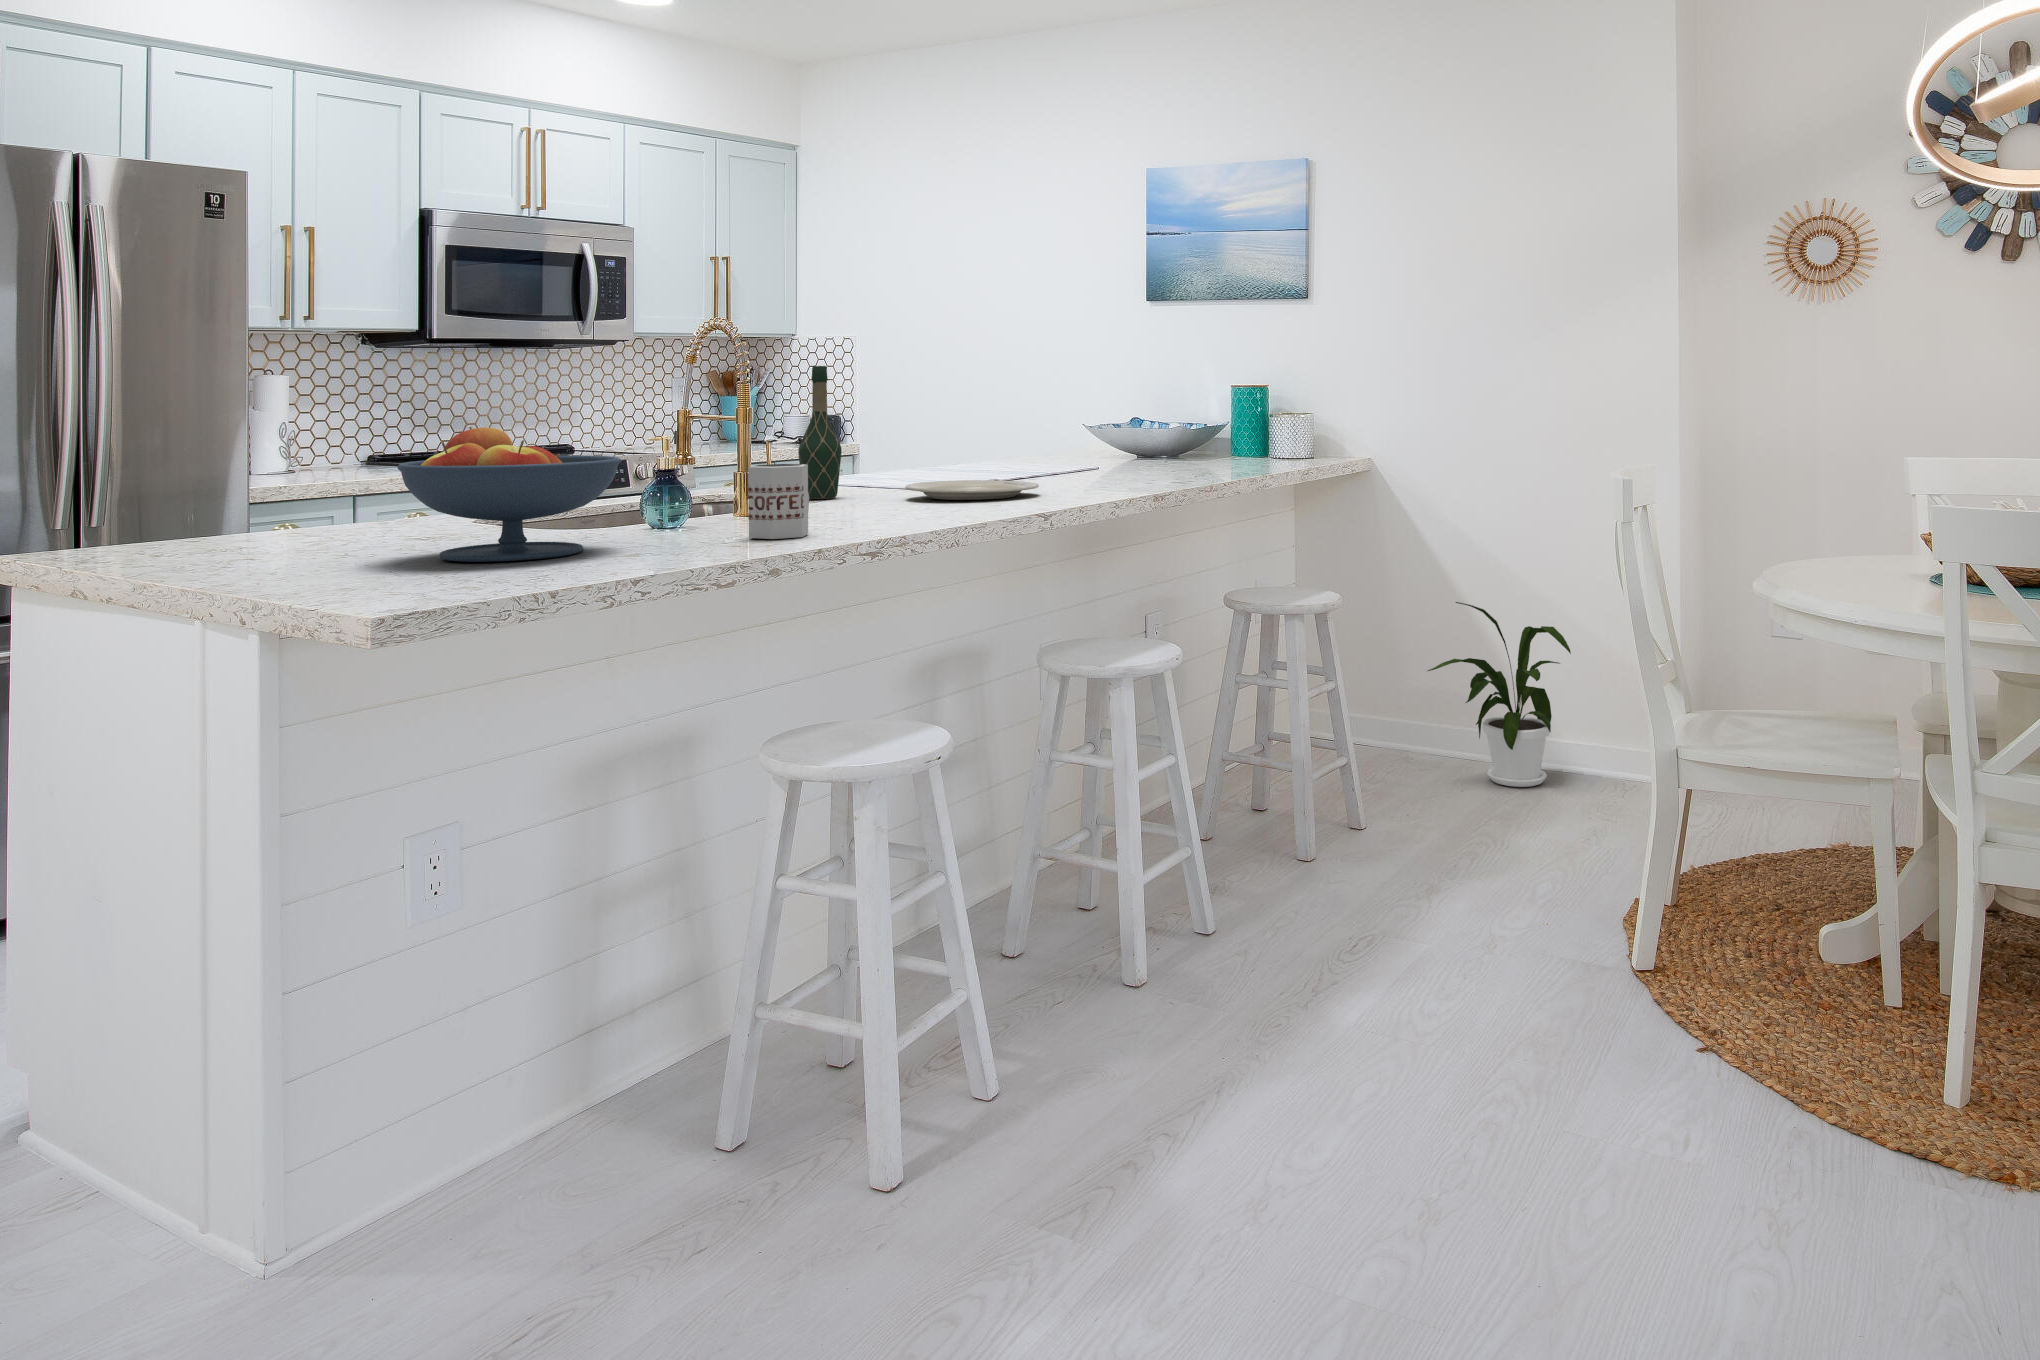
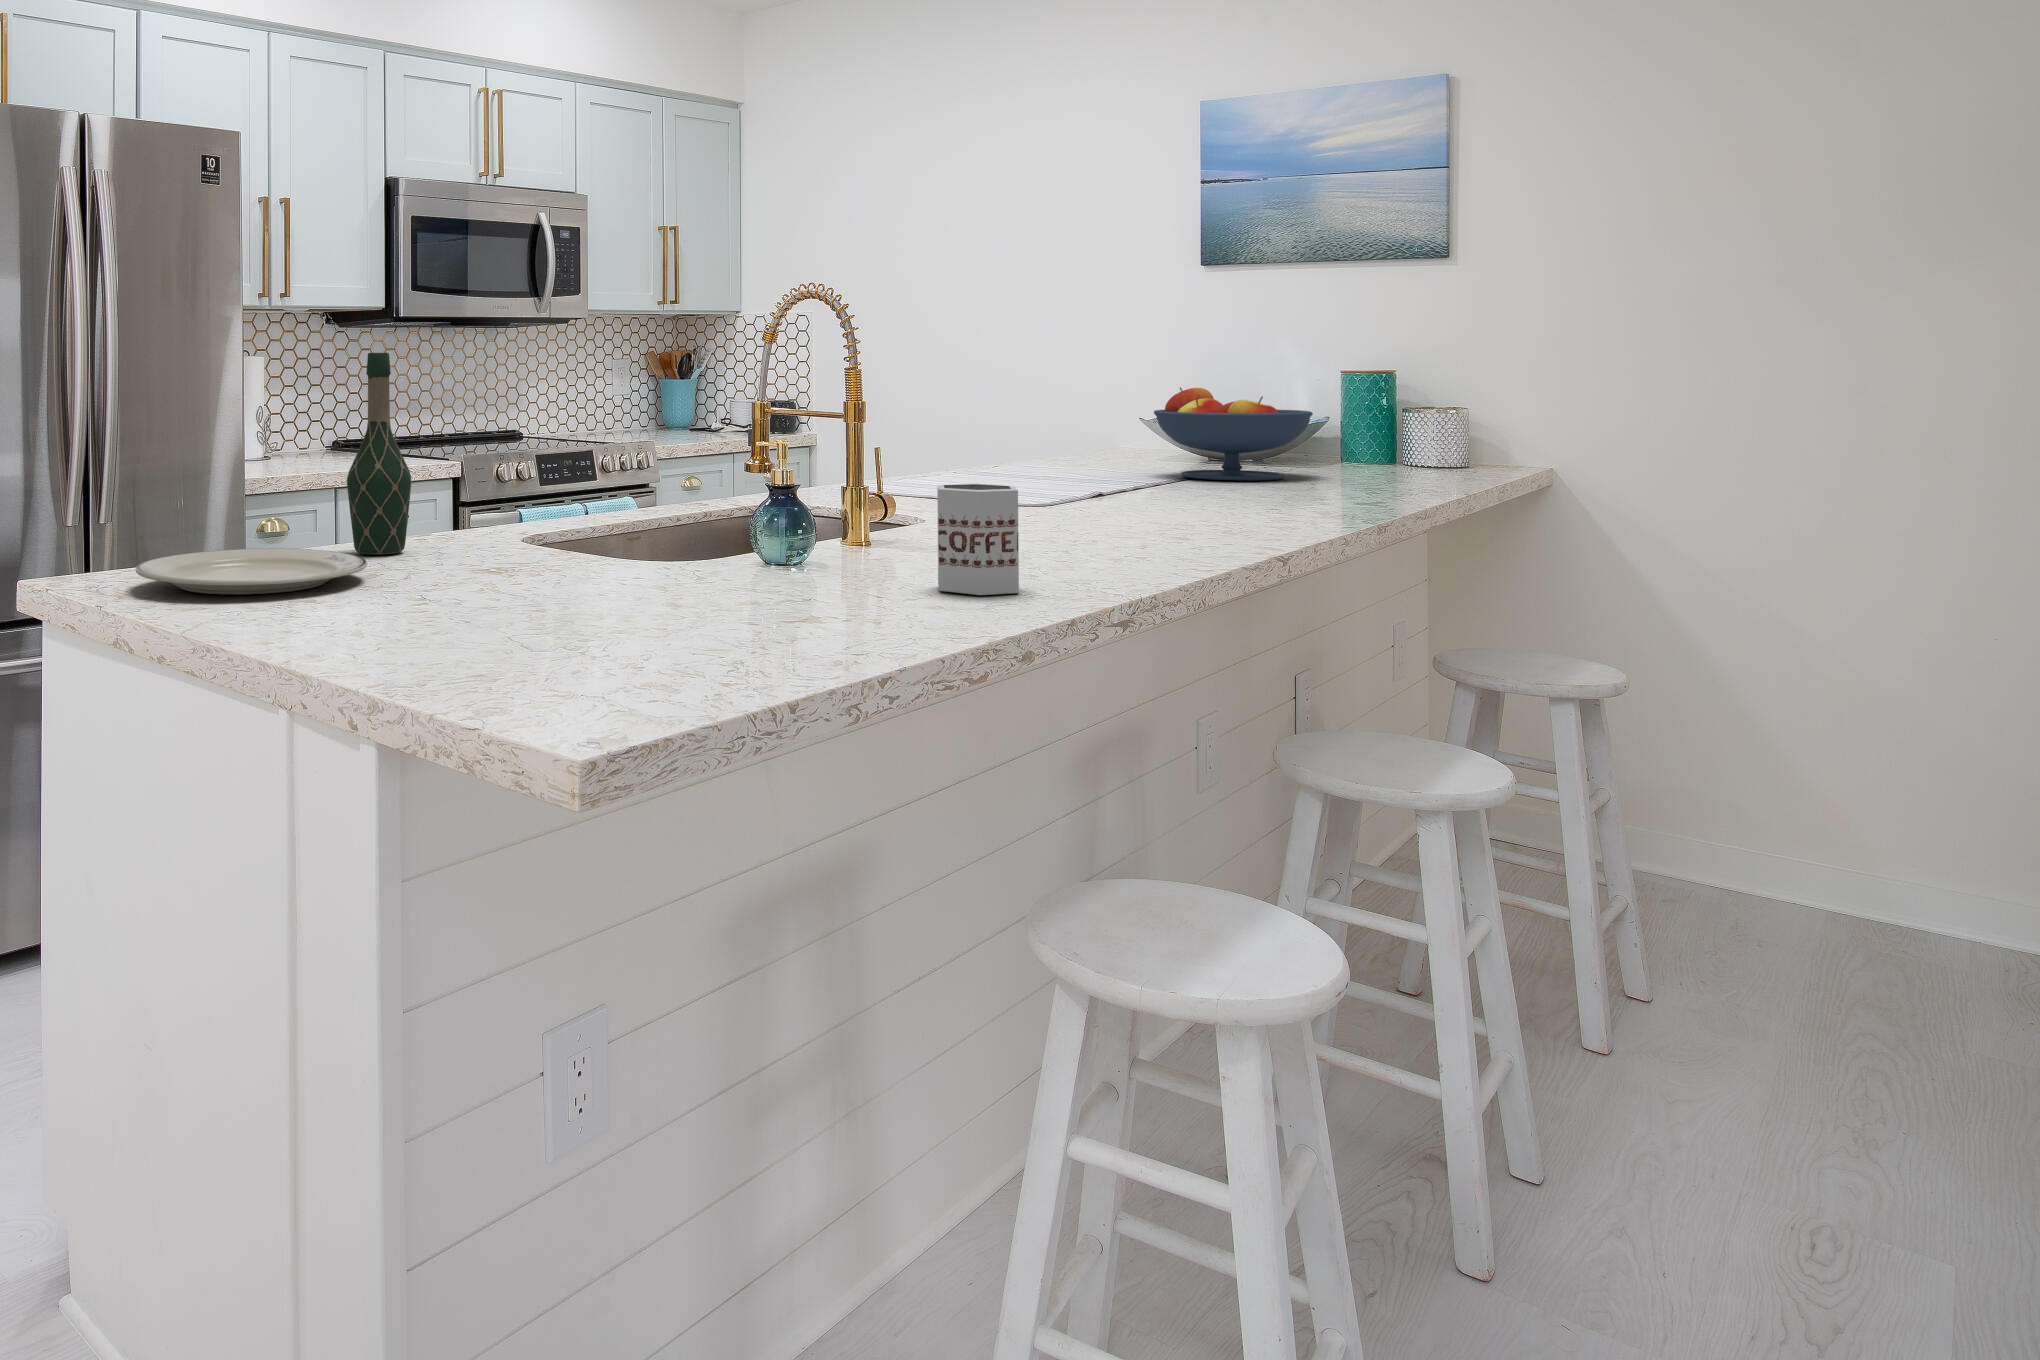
wine bottle: present [798,366,842,499] -> present [347,353,411,555]
fruit bowl: present [397,427,621,562] -> present [1154,387,1313,480]
plate: present [905,480,1039,500] -> present [136,548,367,594]
house plant: present [1428,602,1571,787] -> none [1714,679,1981,959]

